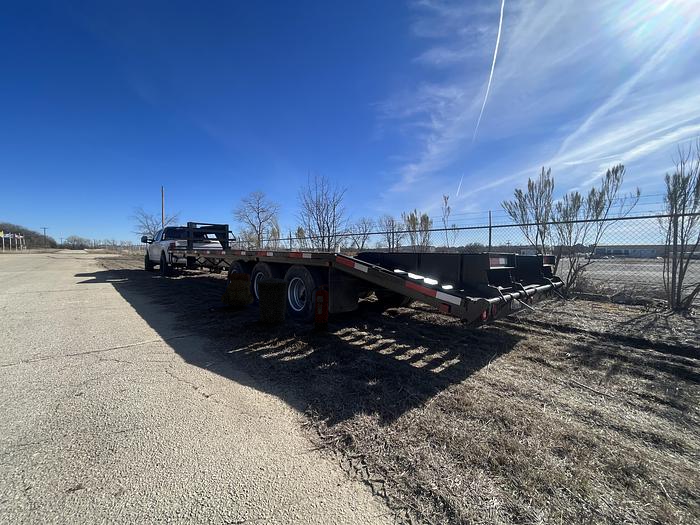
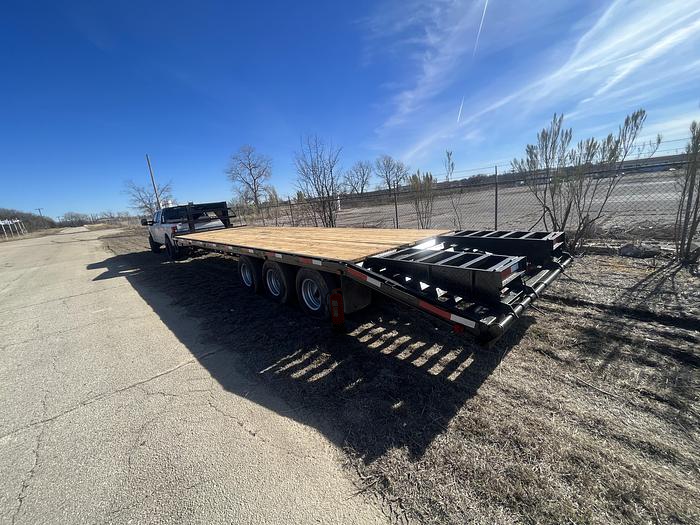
backpack: present [221,273,253,306] -> none [239,271,269,305]
trash can: present [257,277,289,323] -> none [272,281,303,325]

